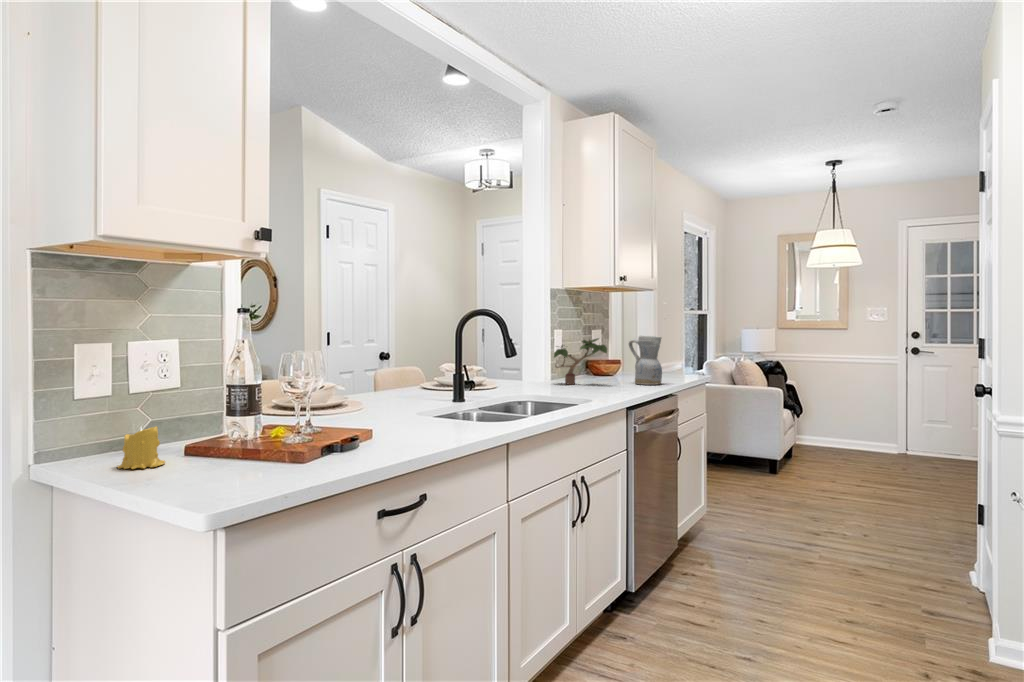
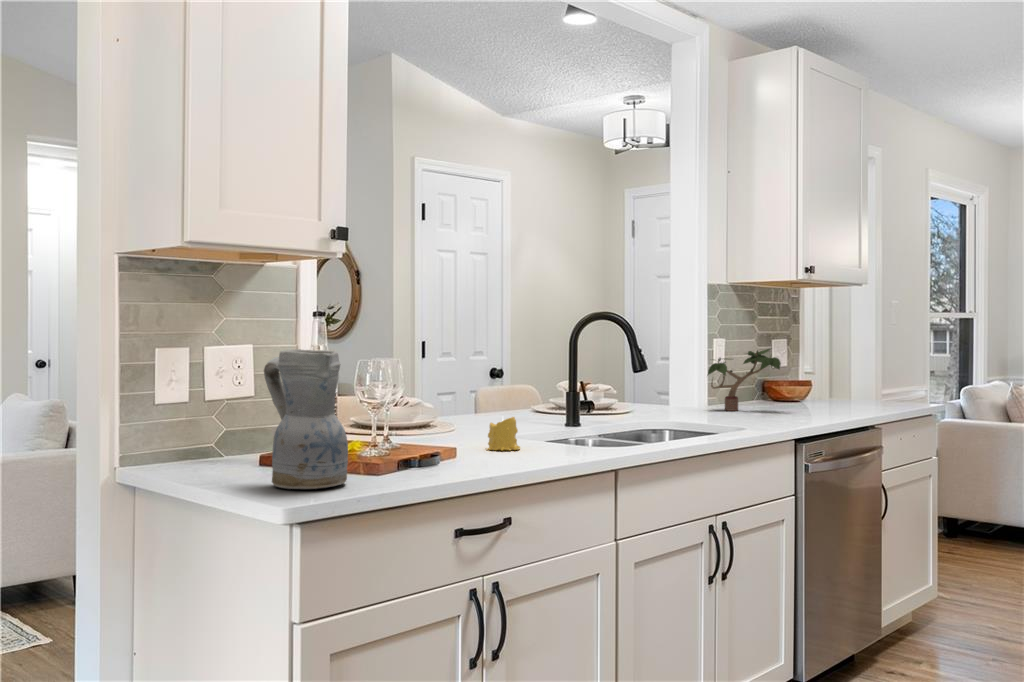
ceramic pitcher: present [629,336,662,385] -> present [264,349,348,489]
candle: present [117,427,165,469] -> present [486,417,520,451]

